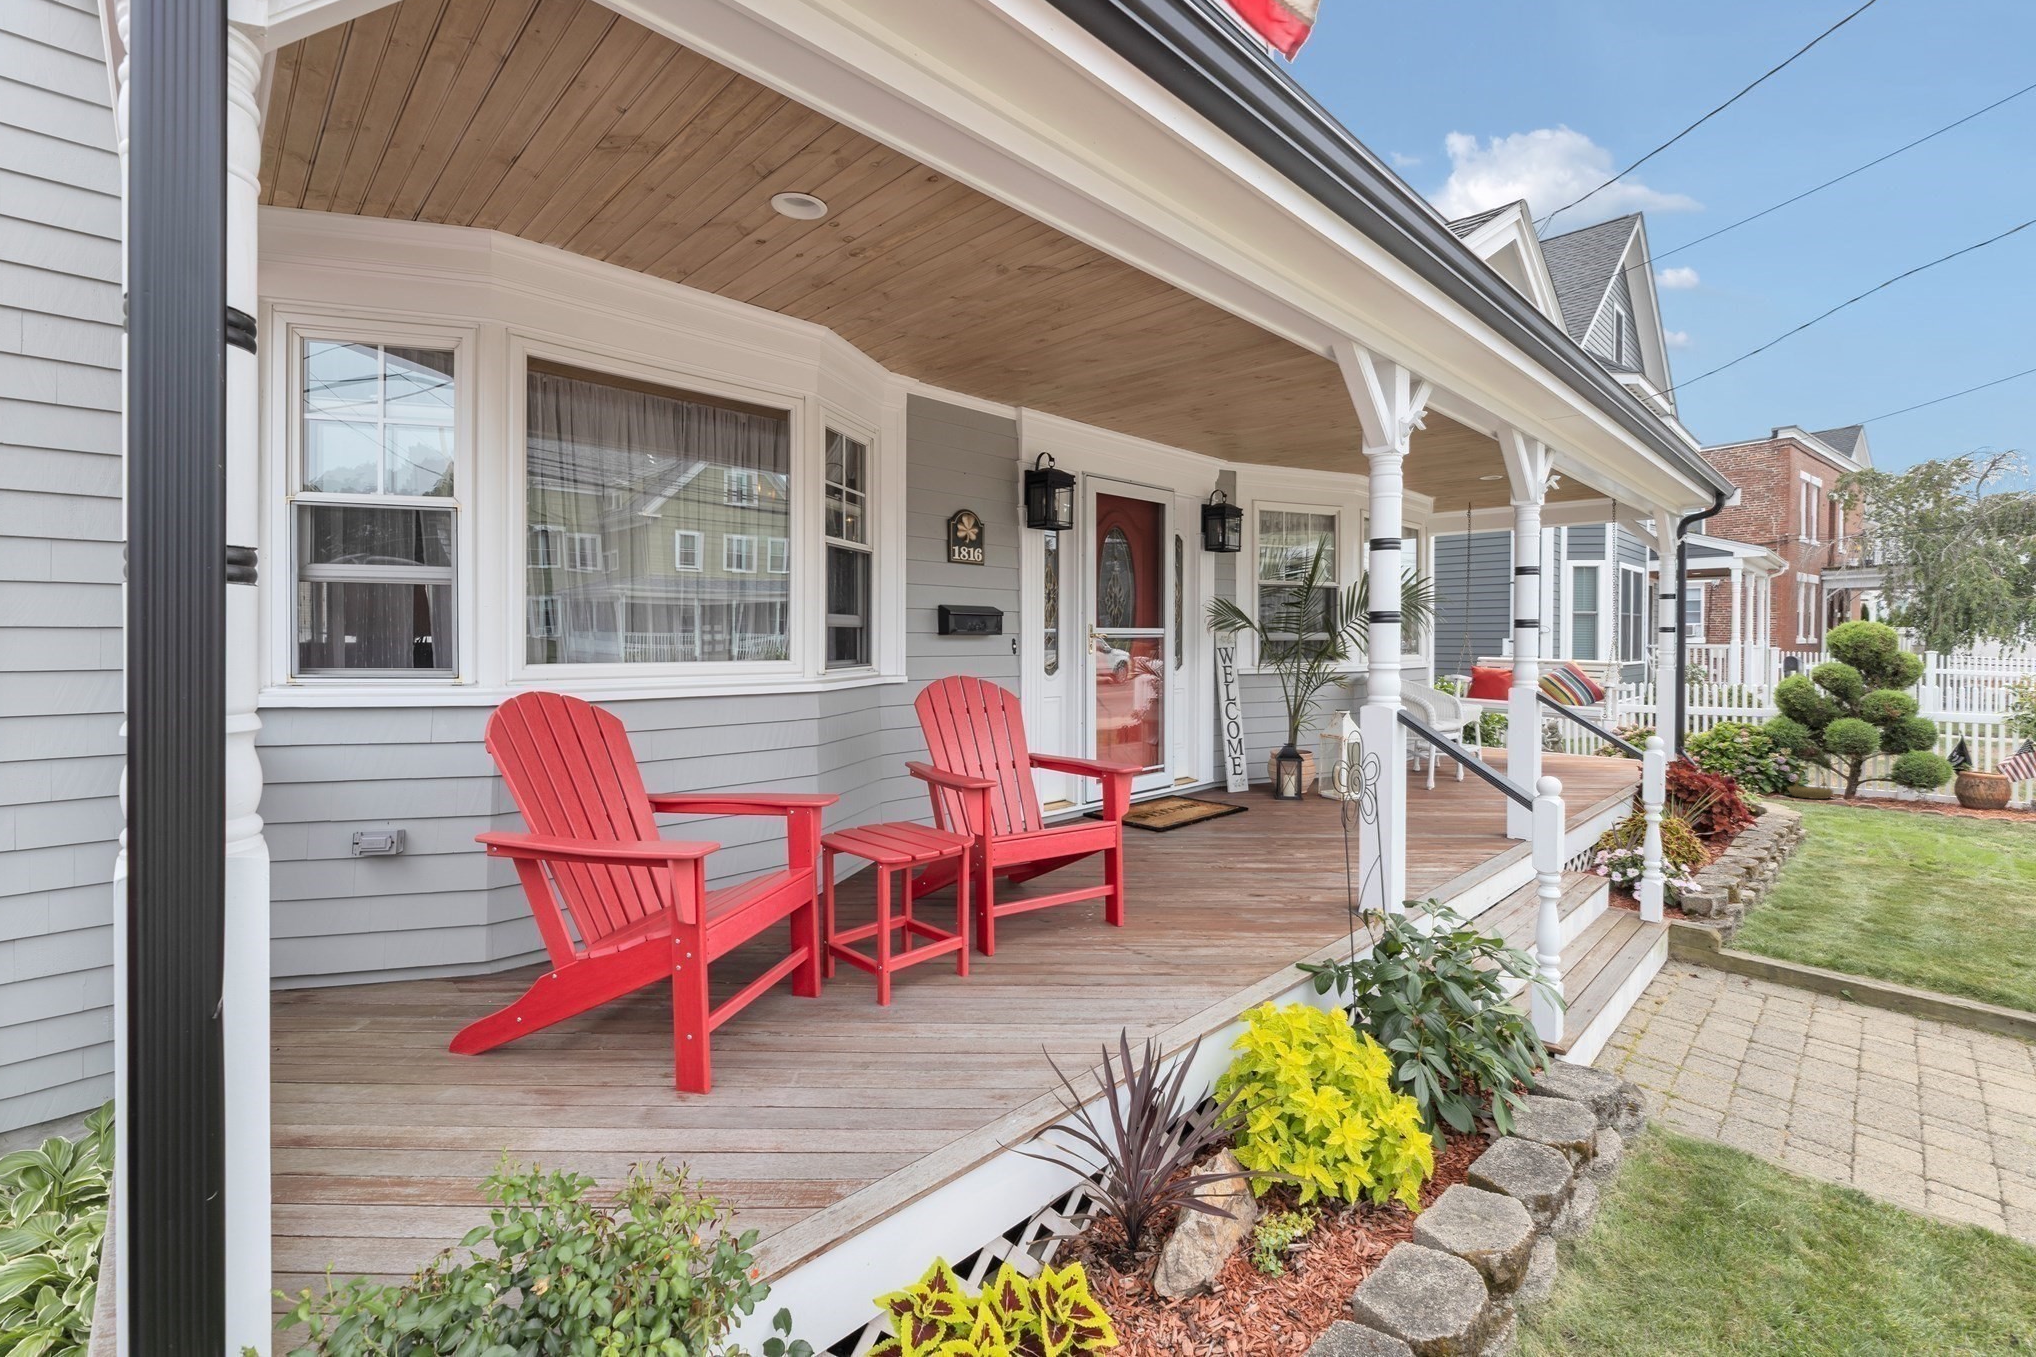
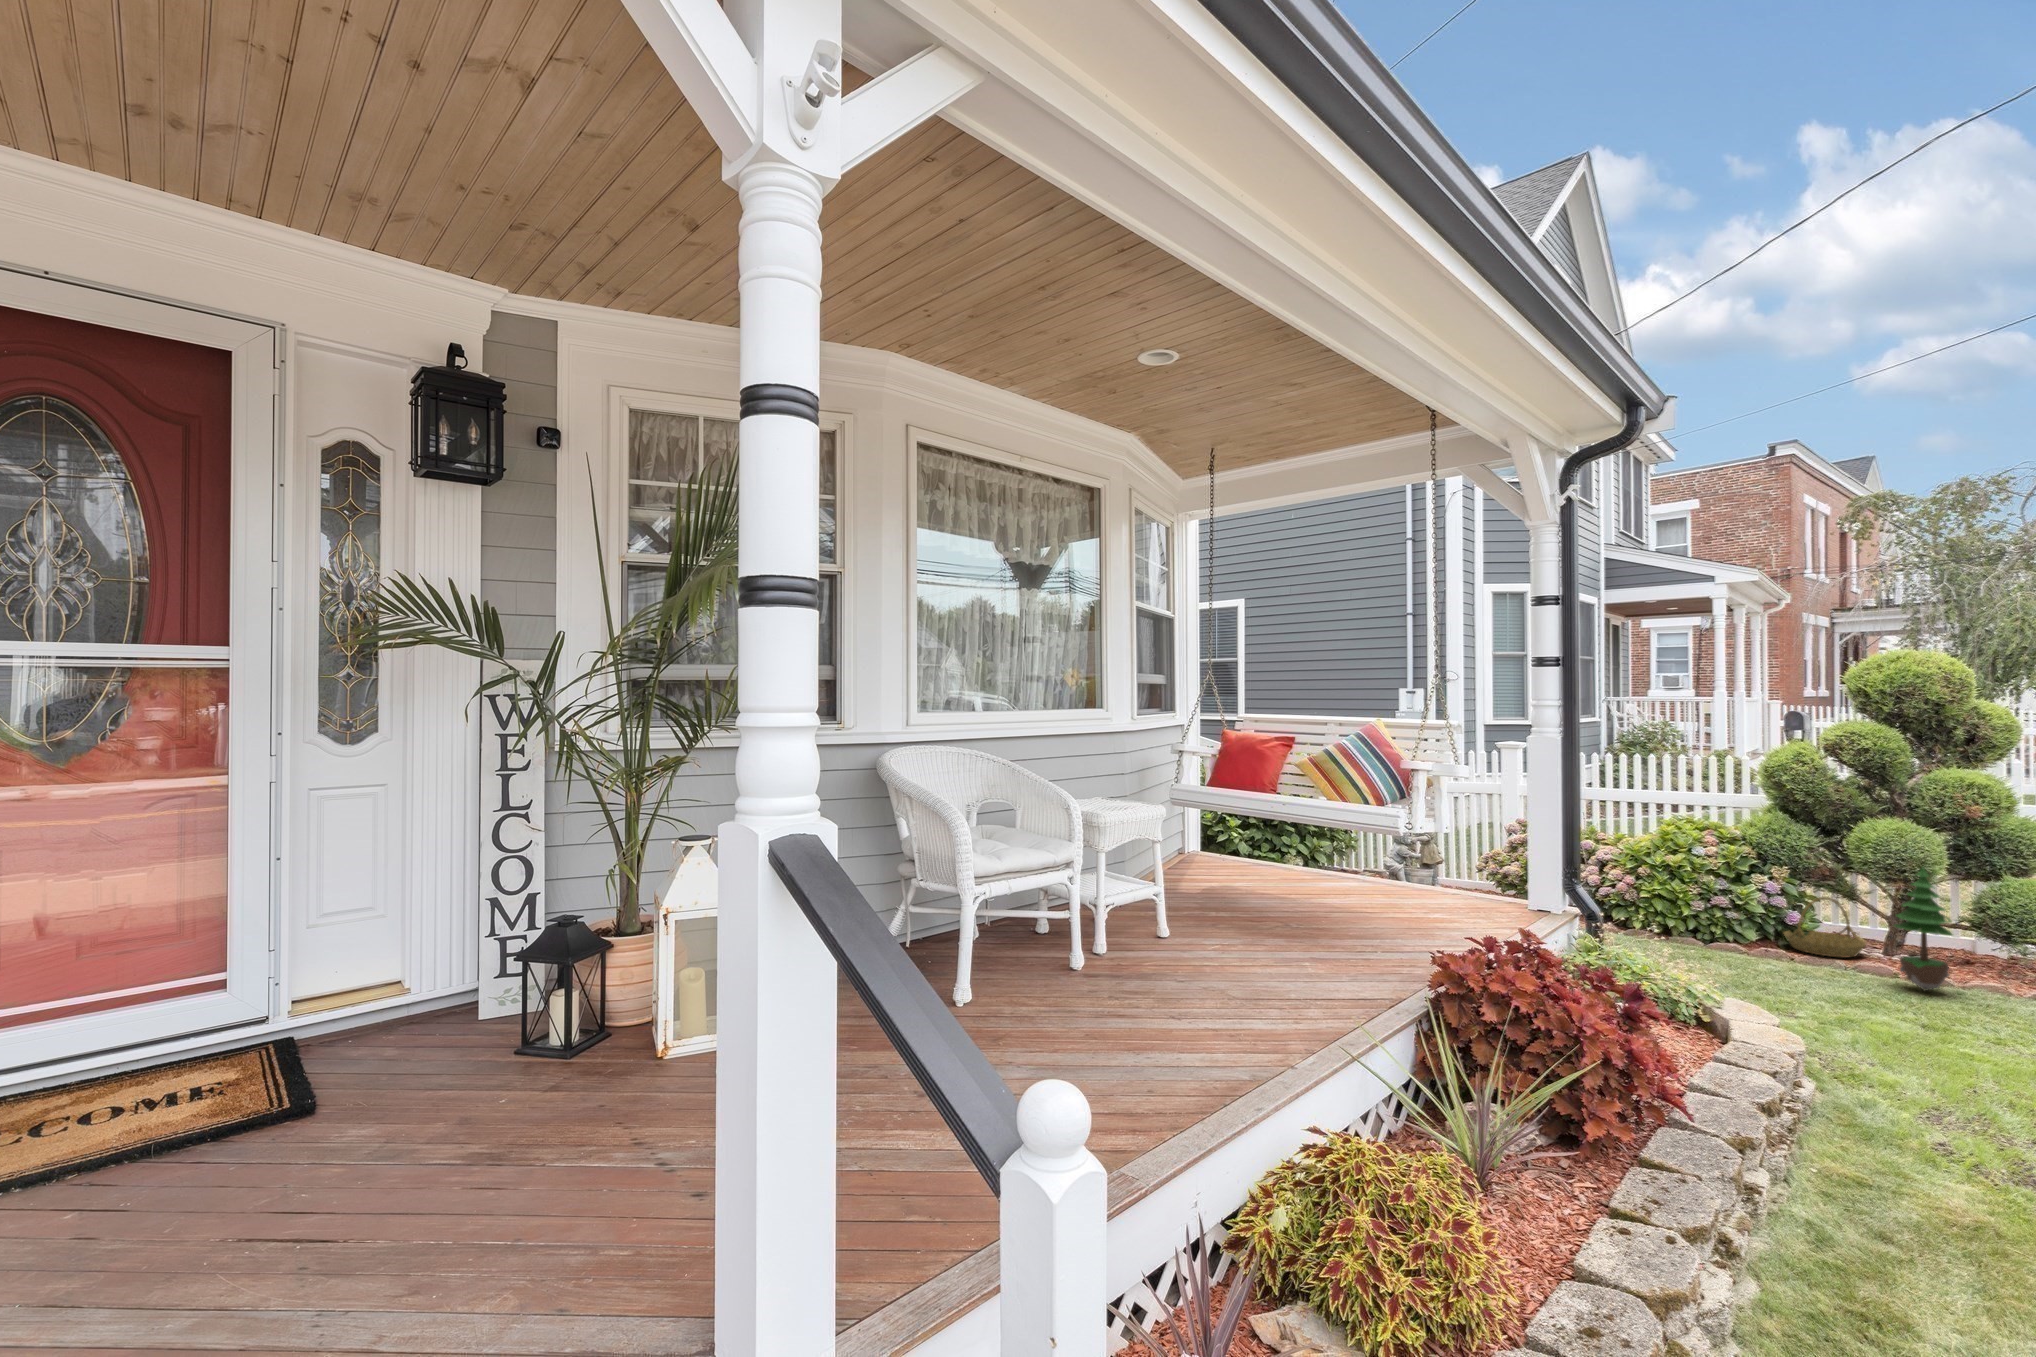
potted tree: none [1848,739,1879,809] -> present [1895,867,1952,991]

